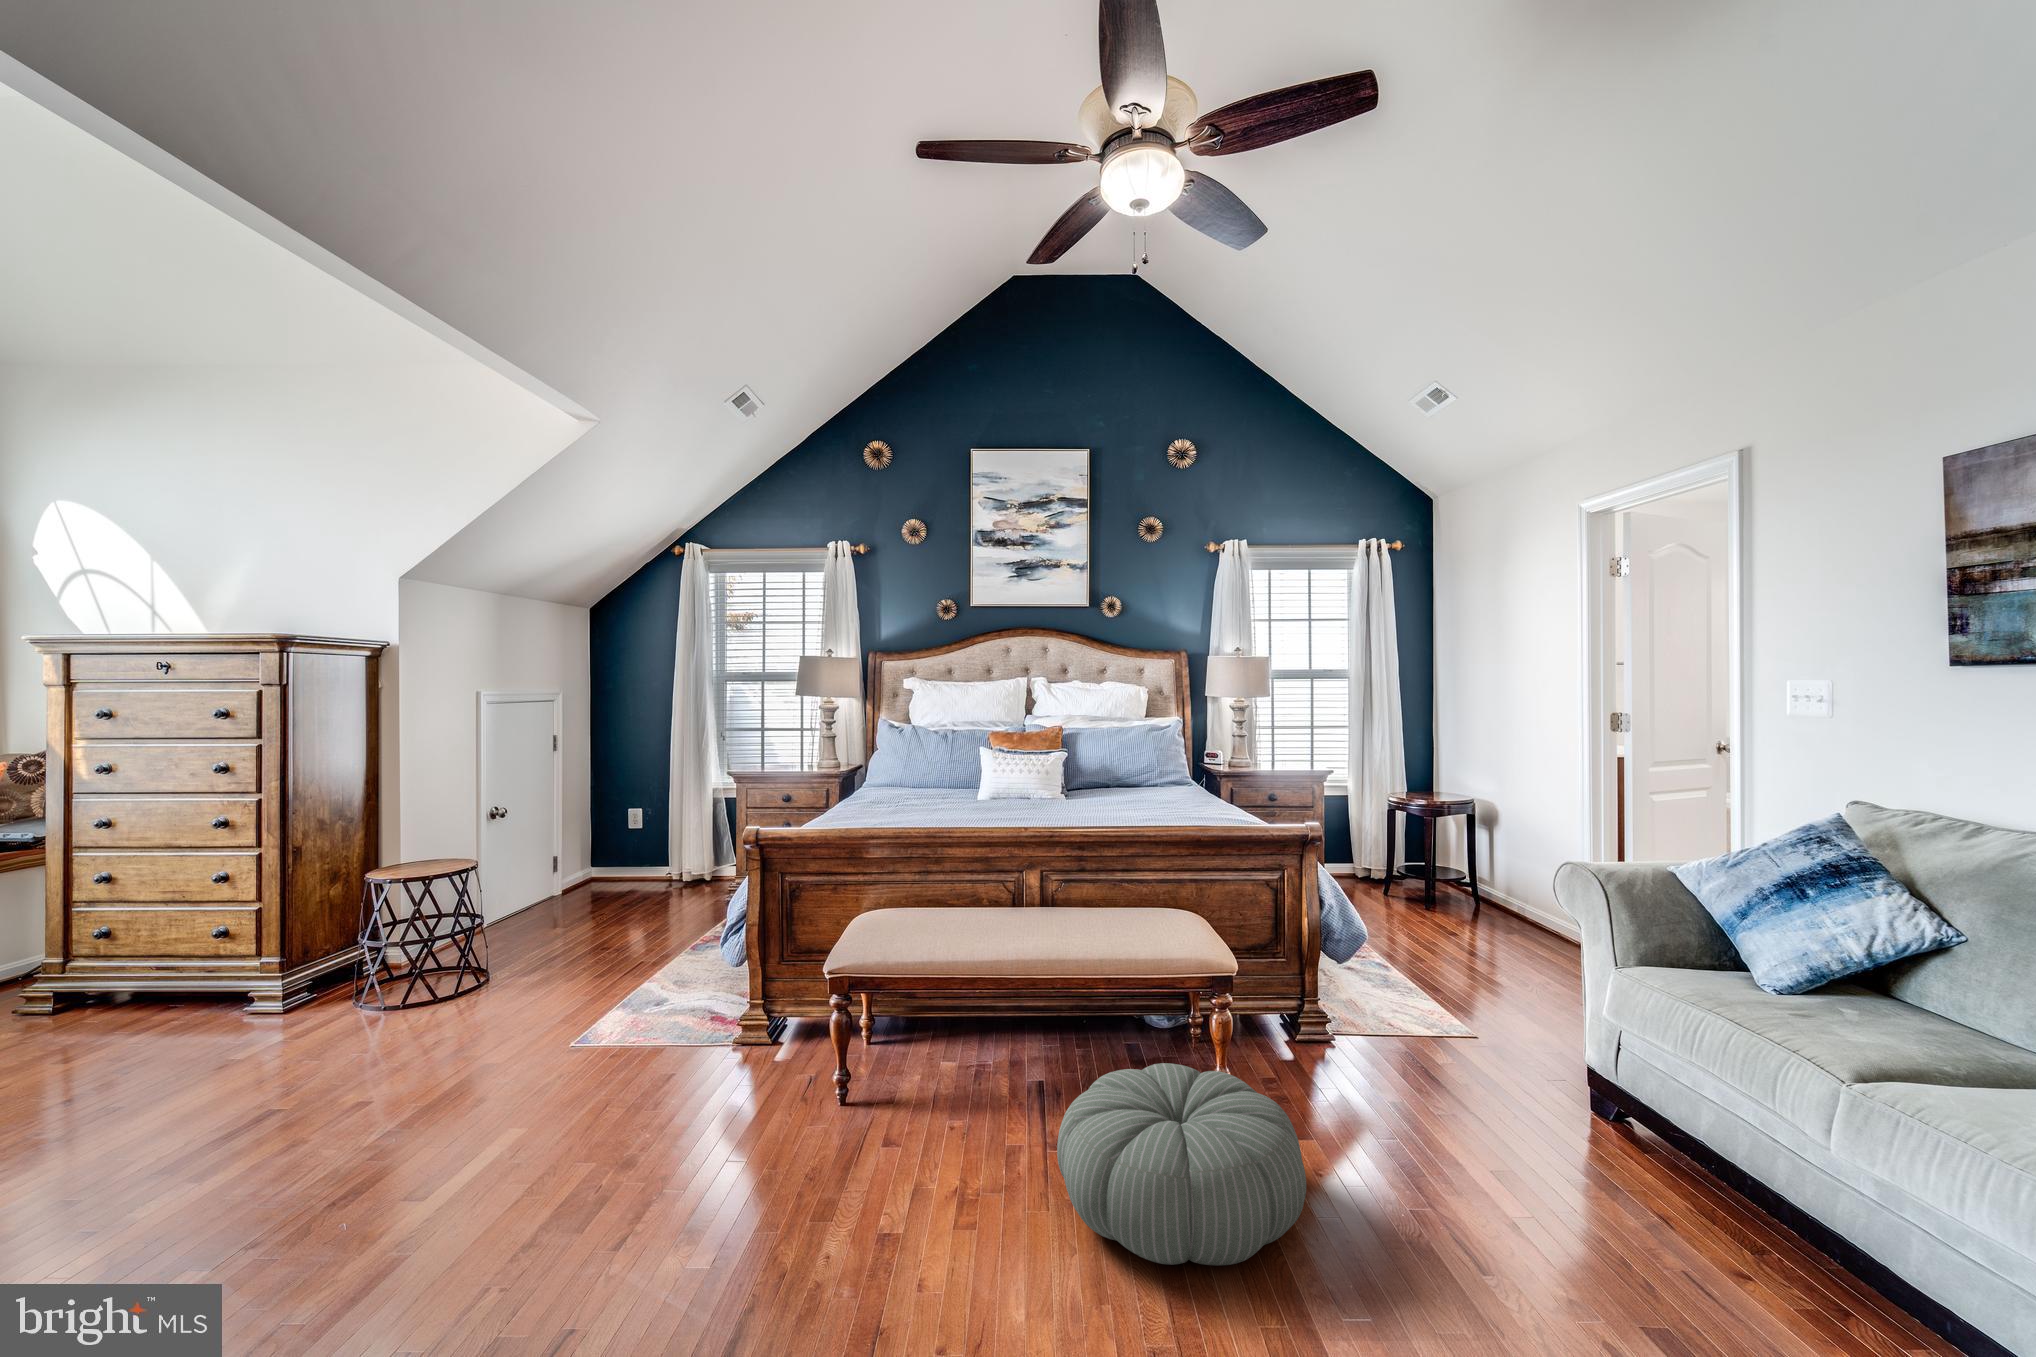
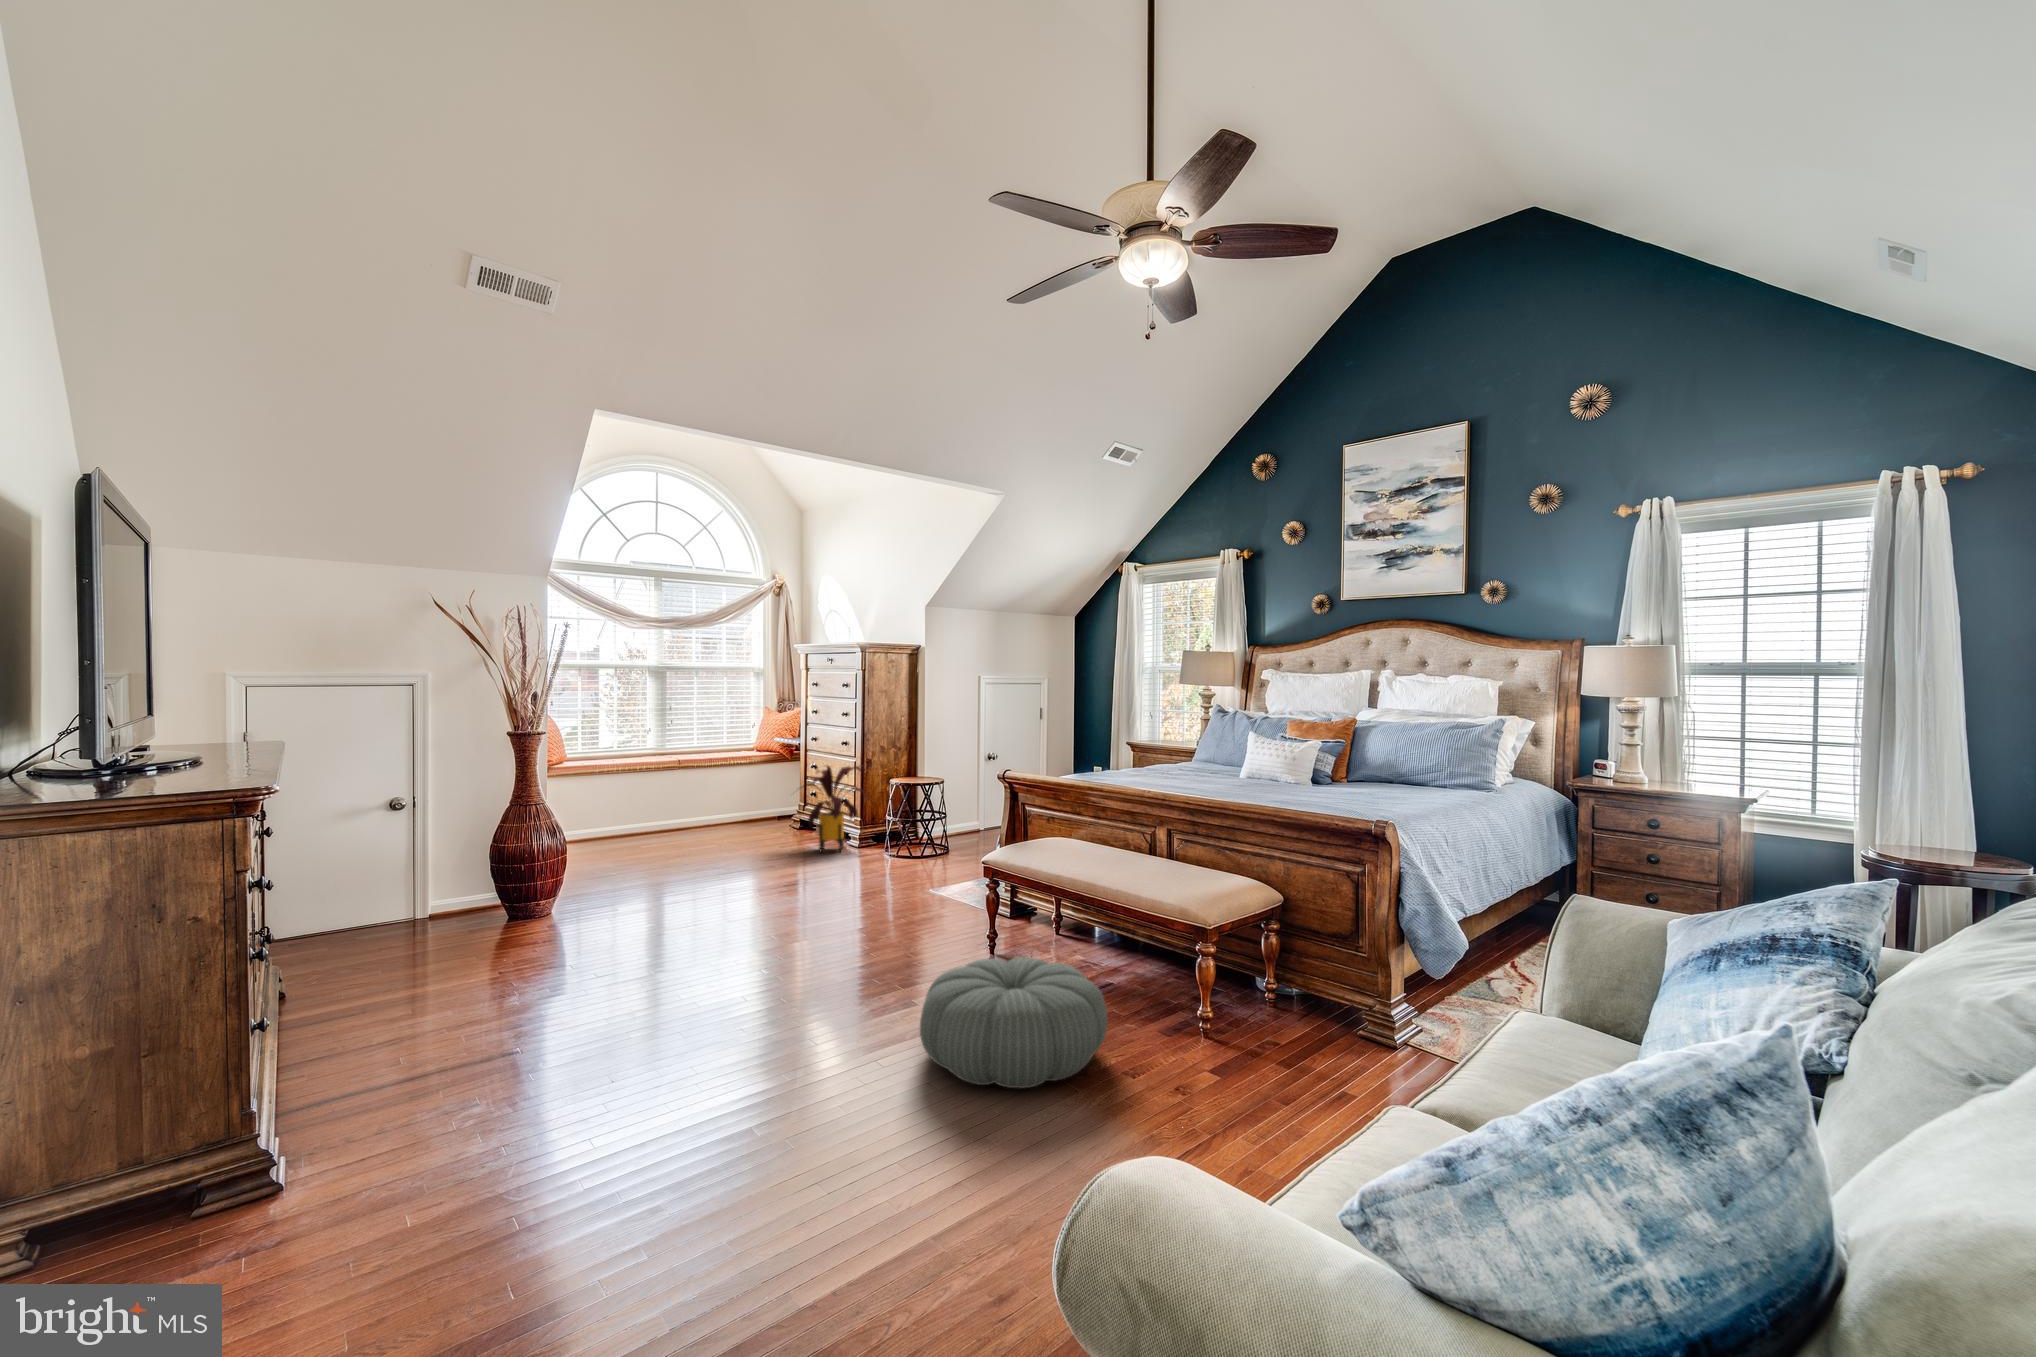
house plant: none [169,858,367,1036] -> present [798,766,873,852]

